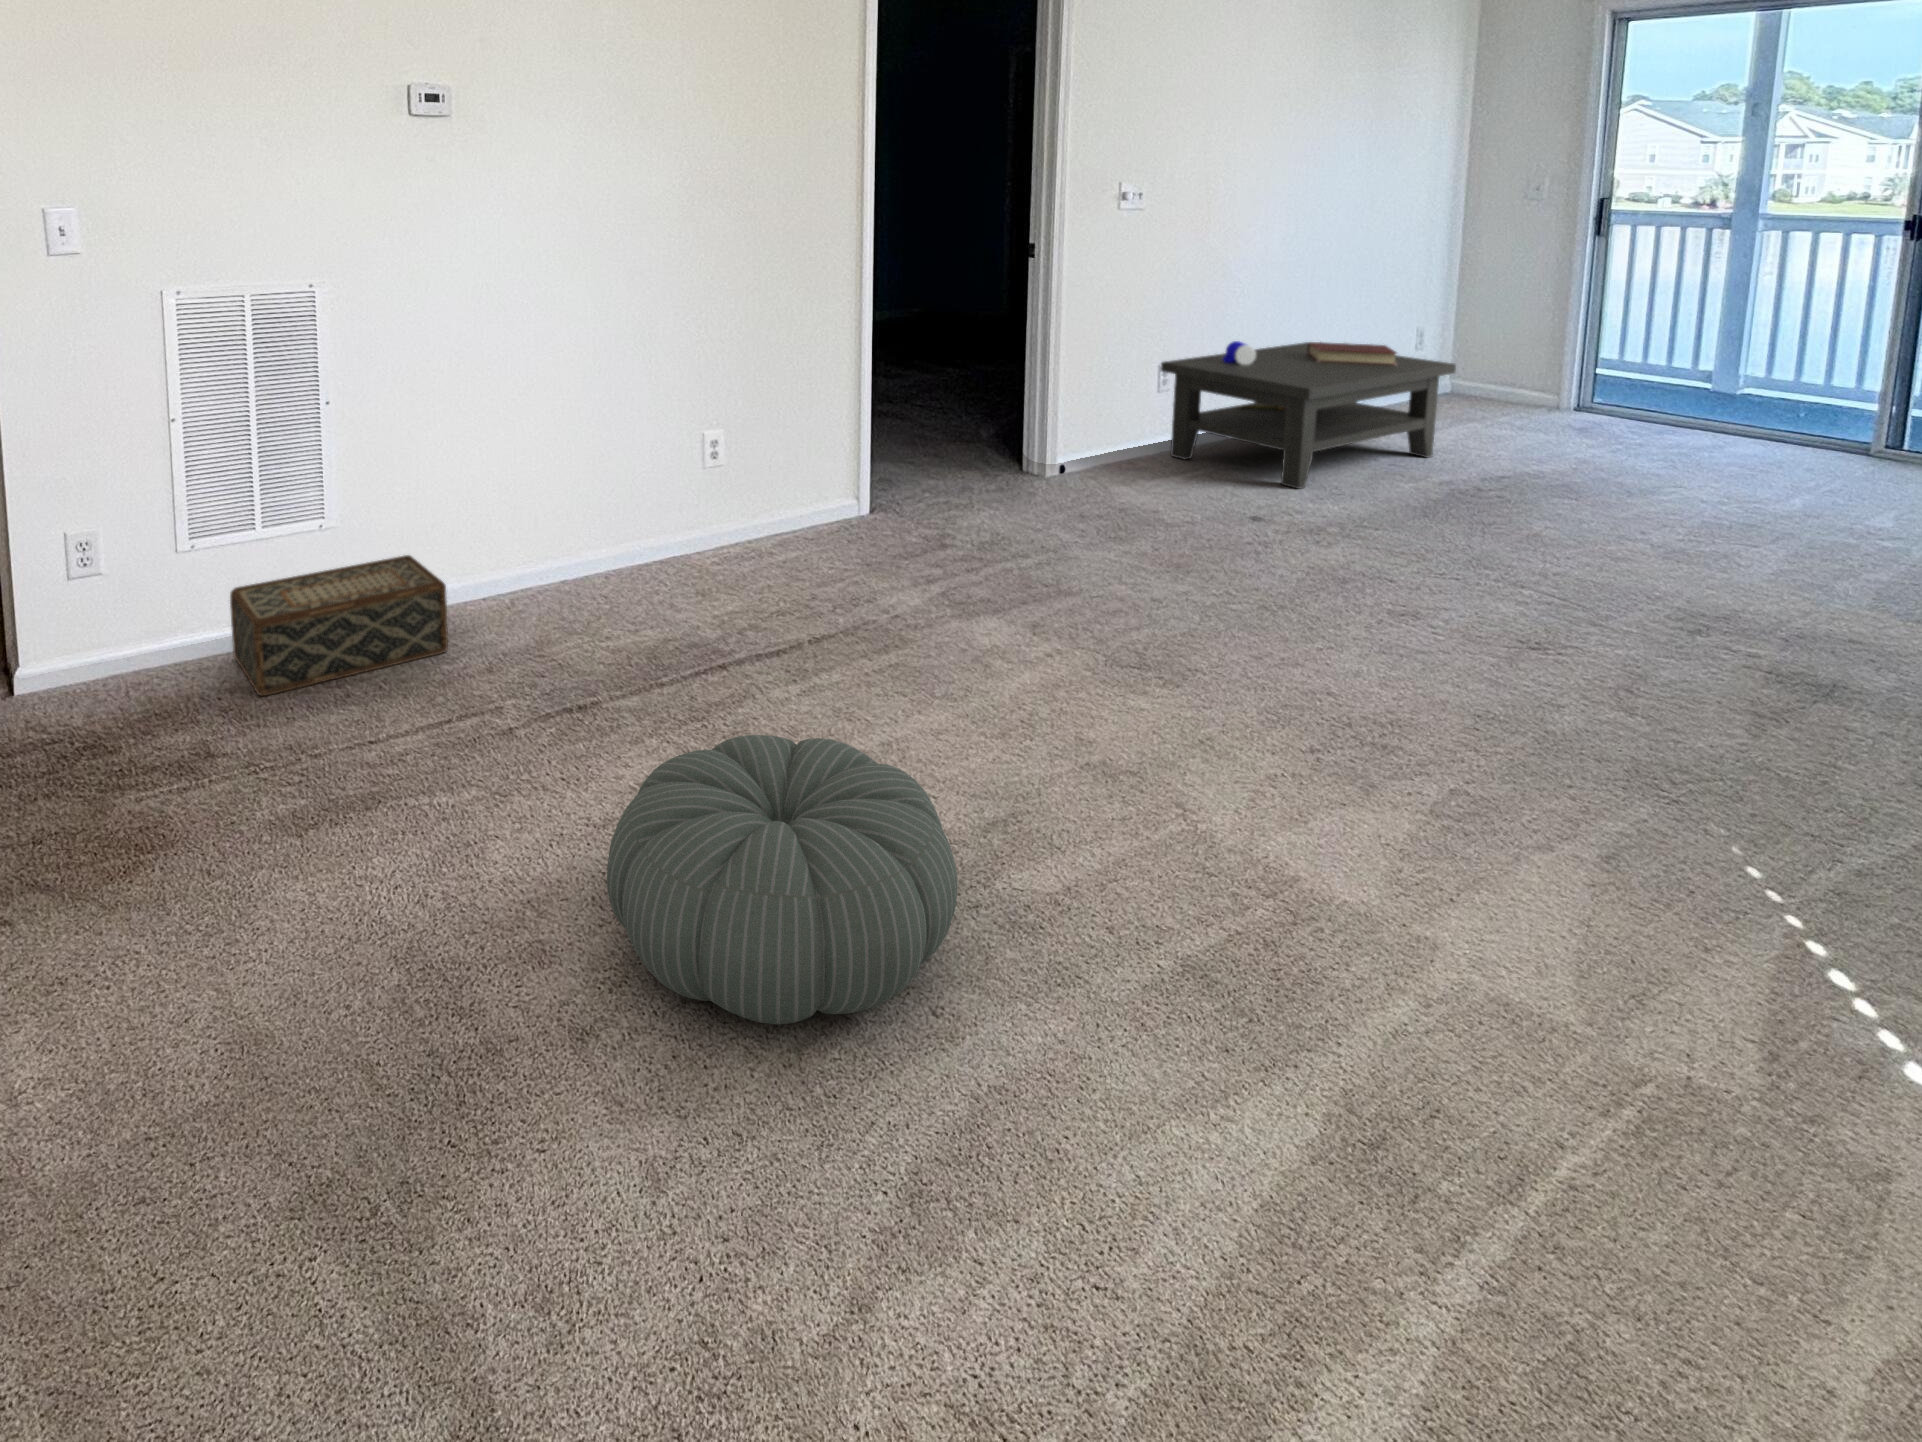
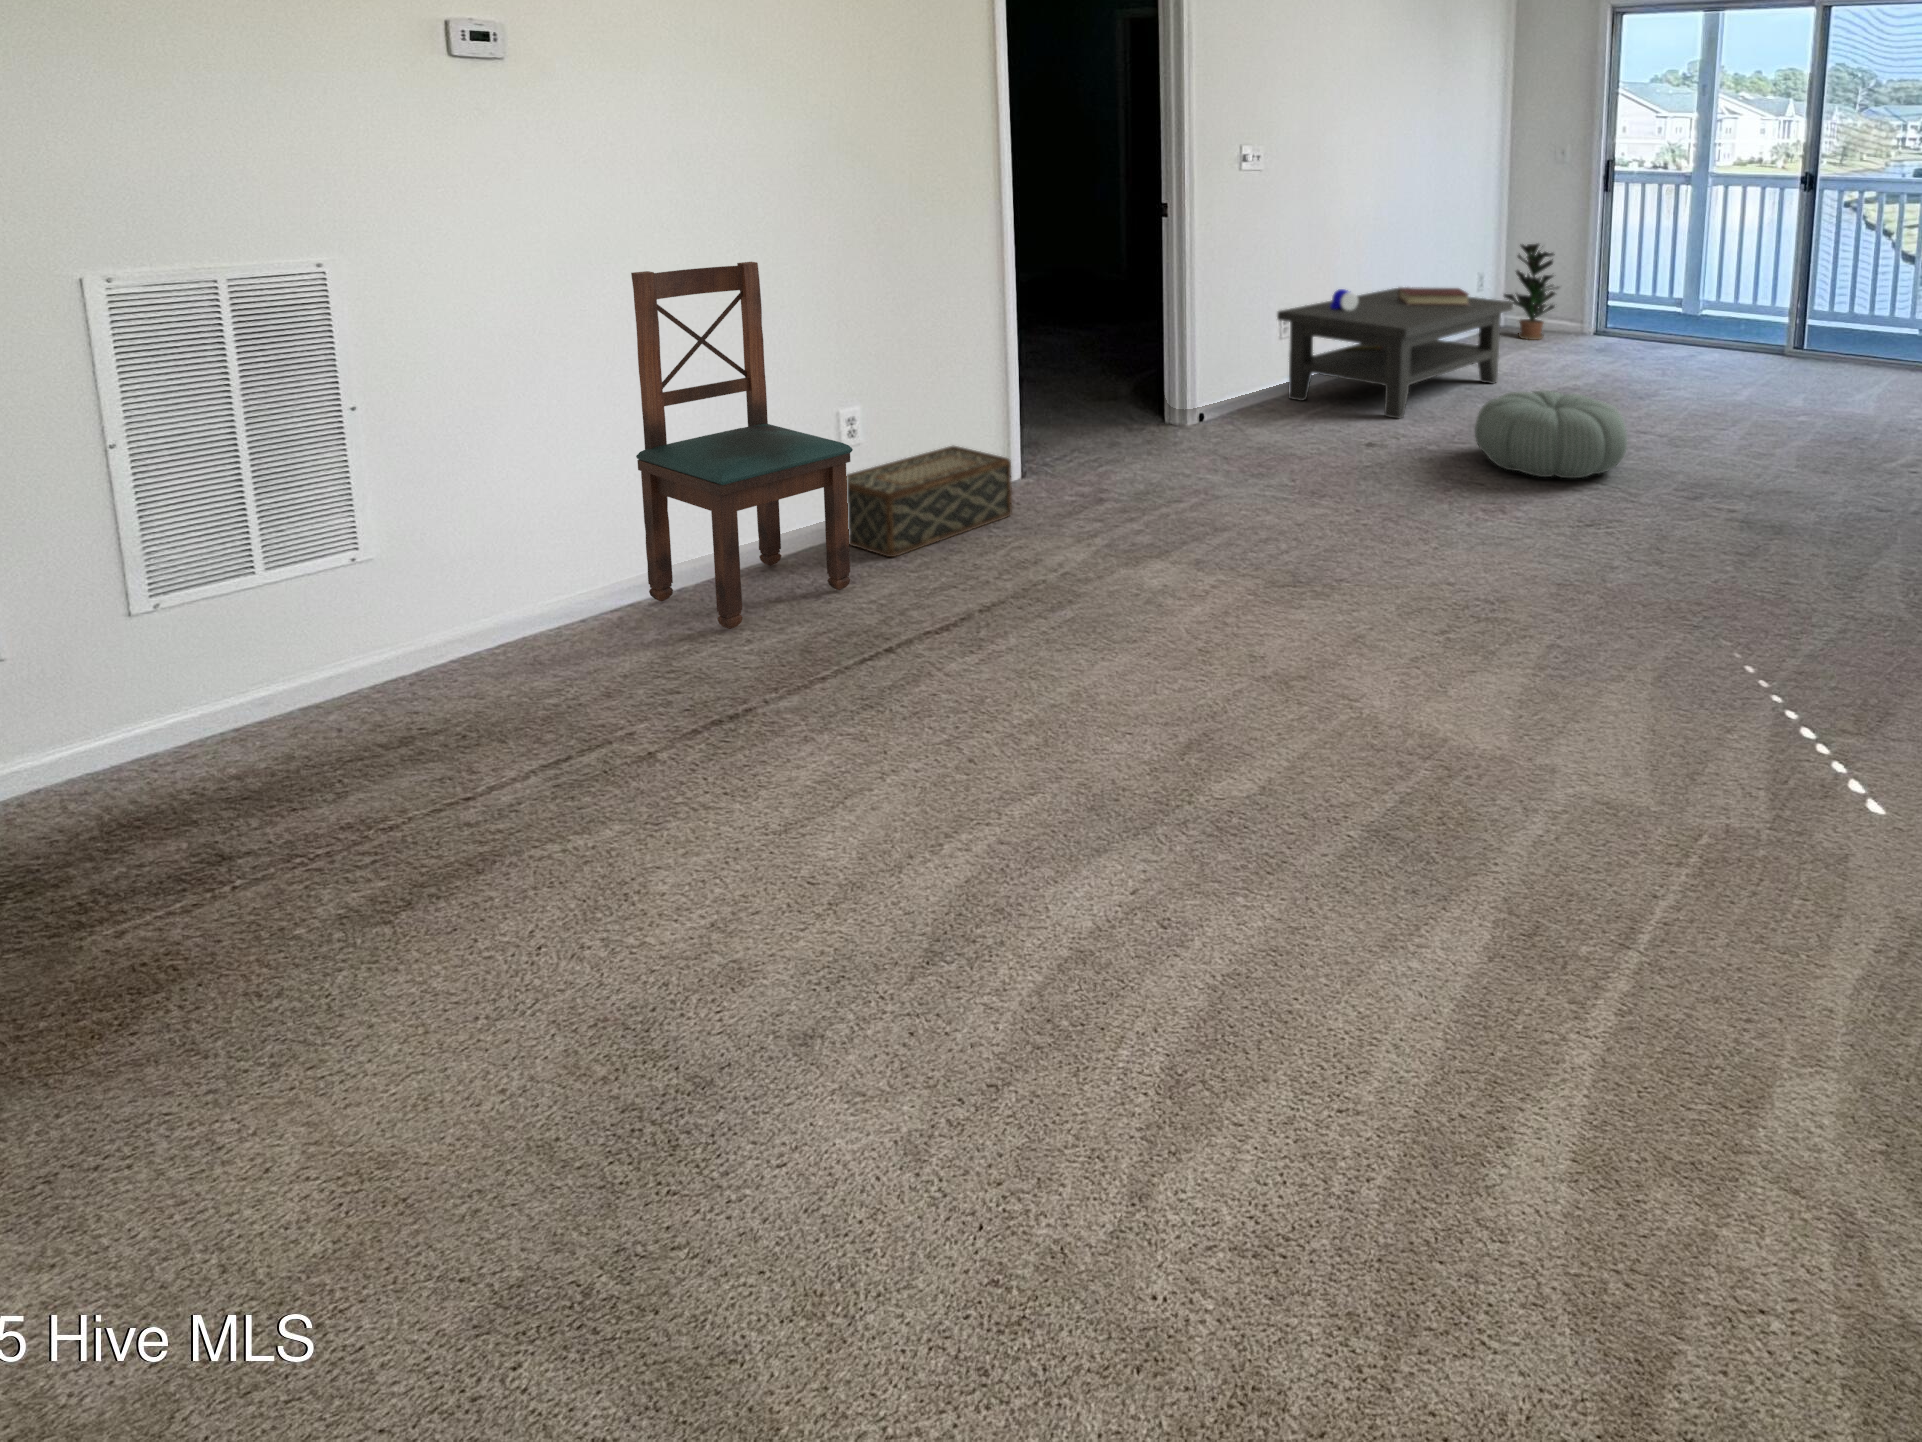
potted plant: none [1449,296,1531,409] -> present [1504,244,1558,340]
dining chair: none [539,297,712,626] -> present [631,262,853,629]
woven basket: present [230,555,448,696] -> present [846,446,1012,557]
pouf: present [607,735,957,1024] -> present [1475,391,1627,478]

